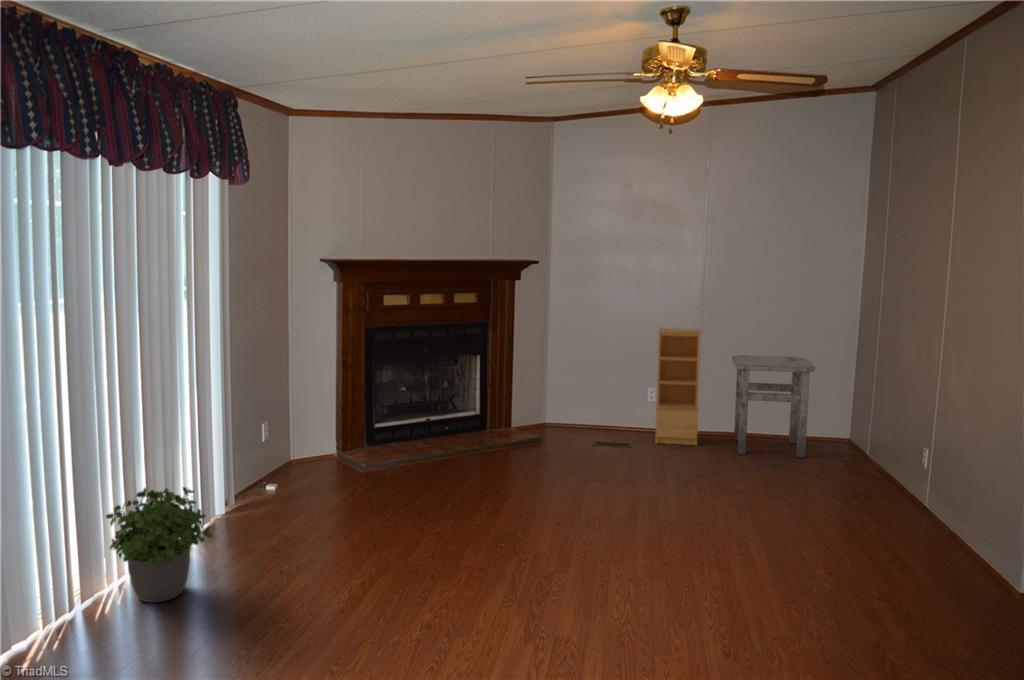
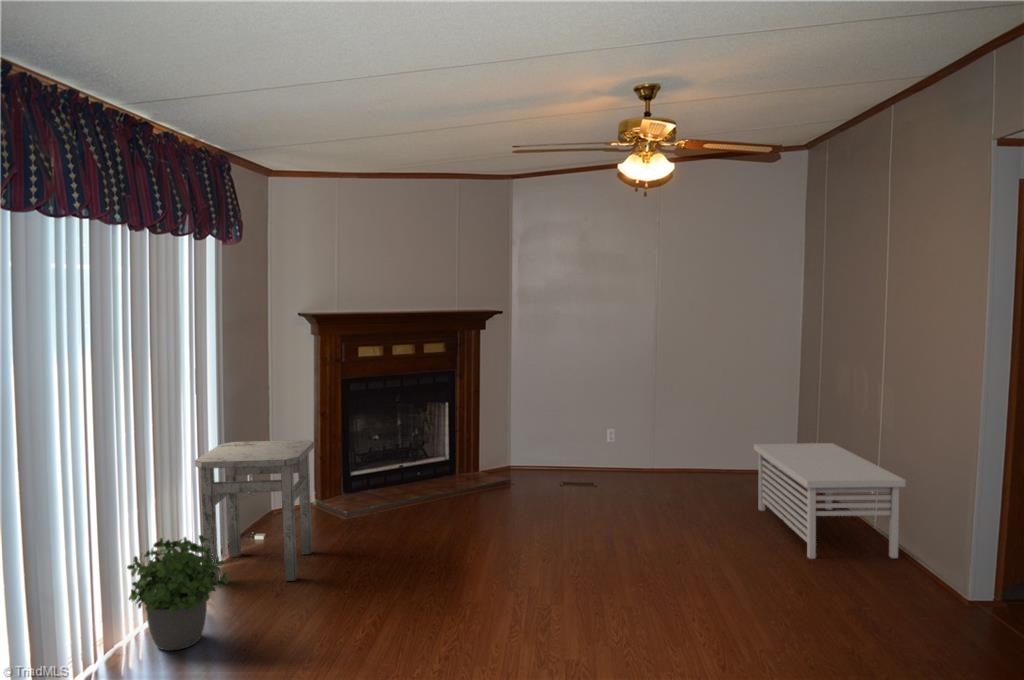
bookshelf: present [655,328,700,445] -> none [613,369,654,477]
side table: present [732,355,815,458] -> present [195,440,315,582]
storage bench: none [804,416,969,552] -> present [754,443,906,559]

